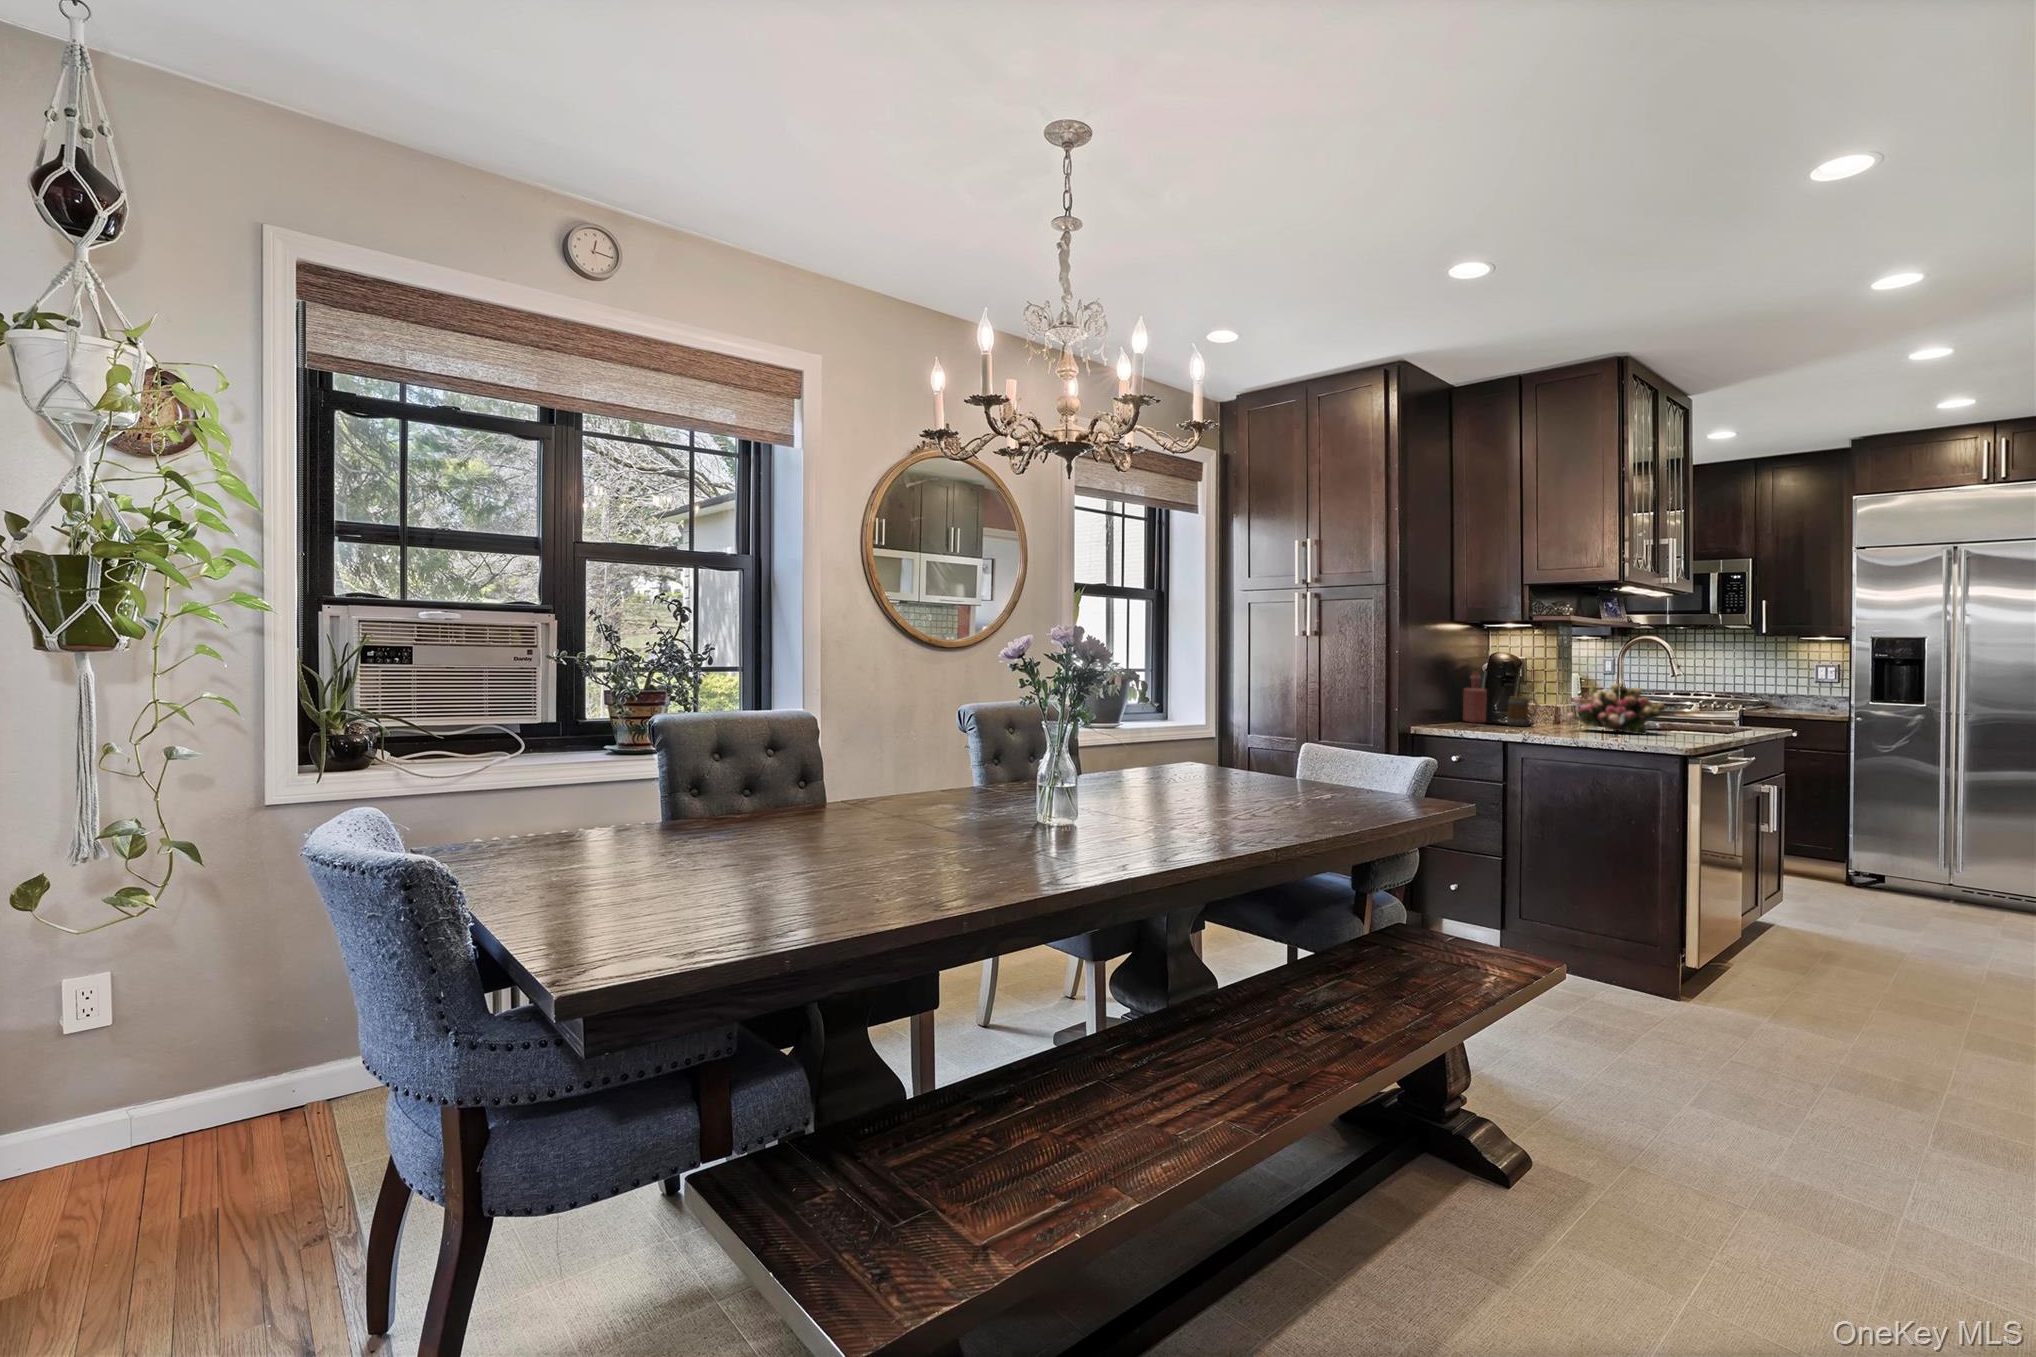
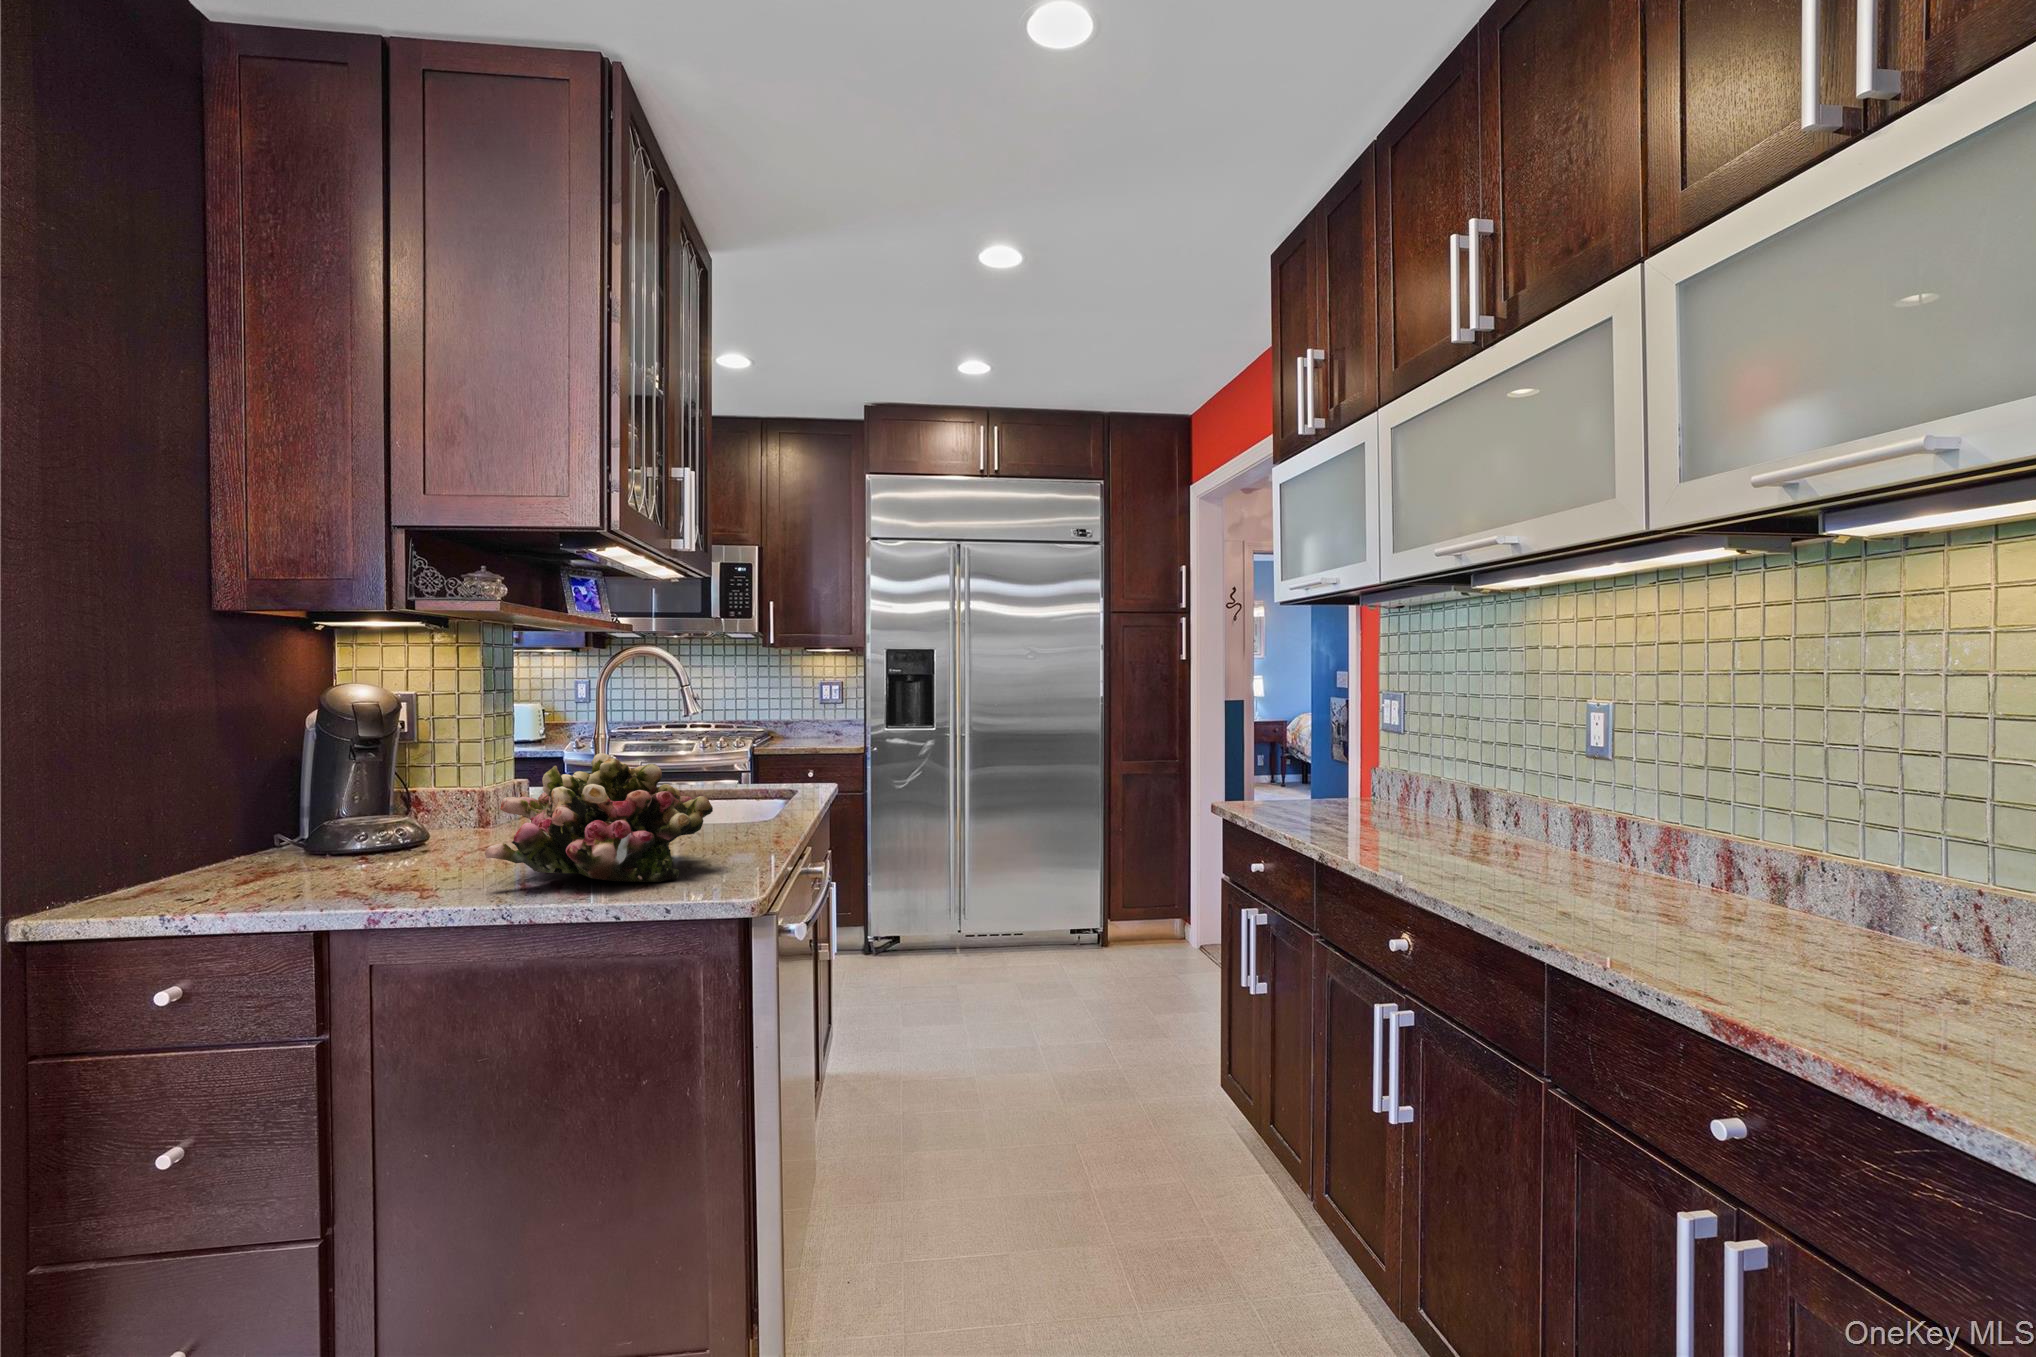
bottle: present [1463,672,1487,723] -> none [209,738,277,883]
mug: present [1506,697,1538,726] -> none [329,800,416,883]

